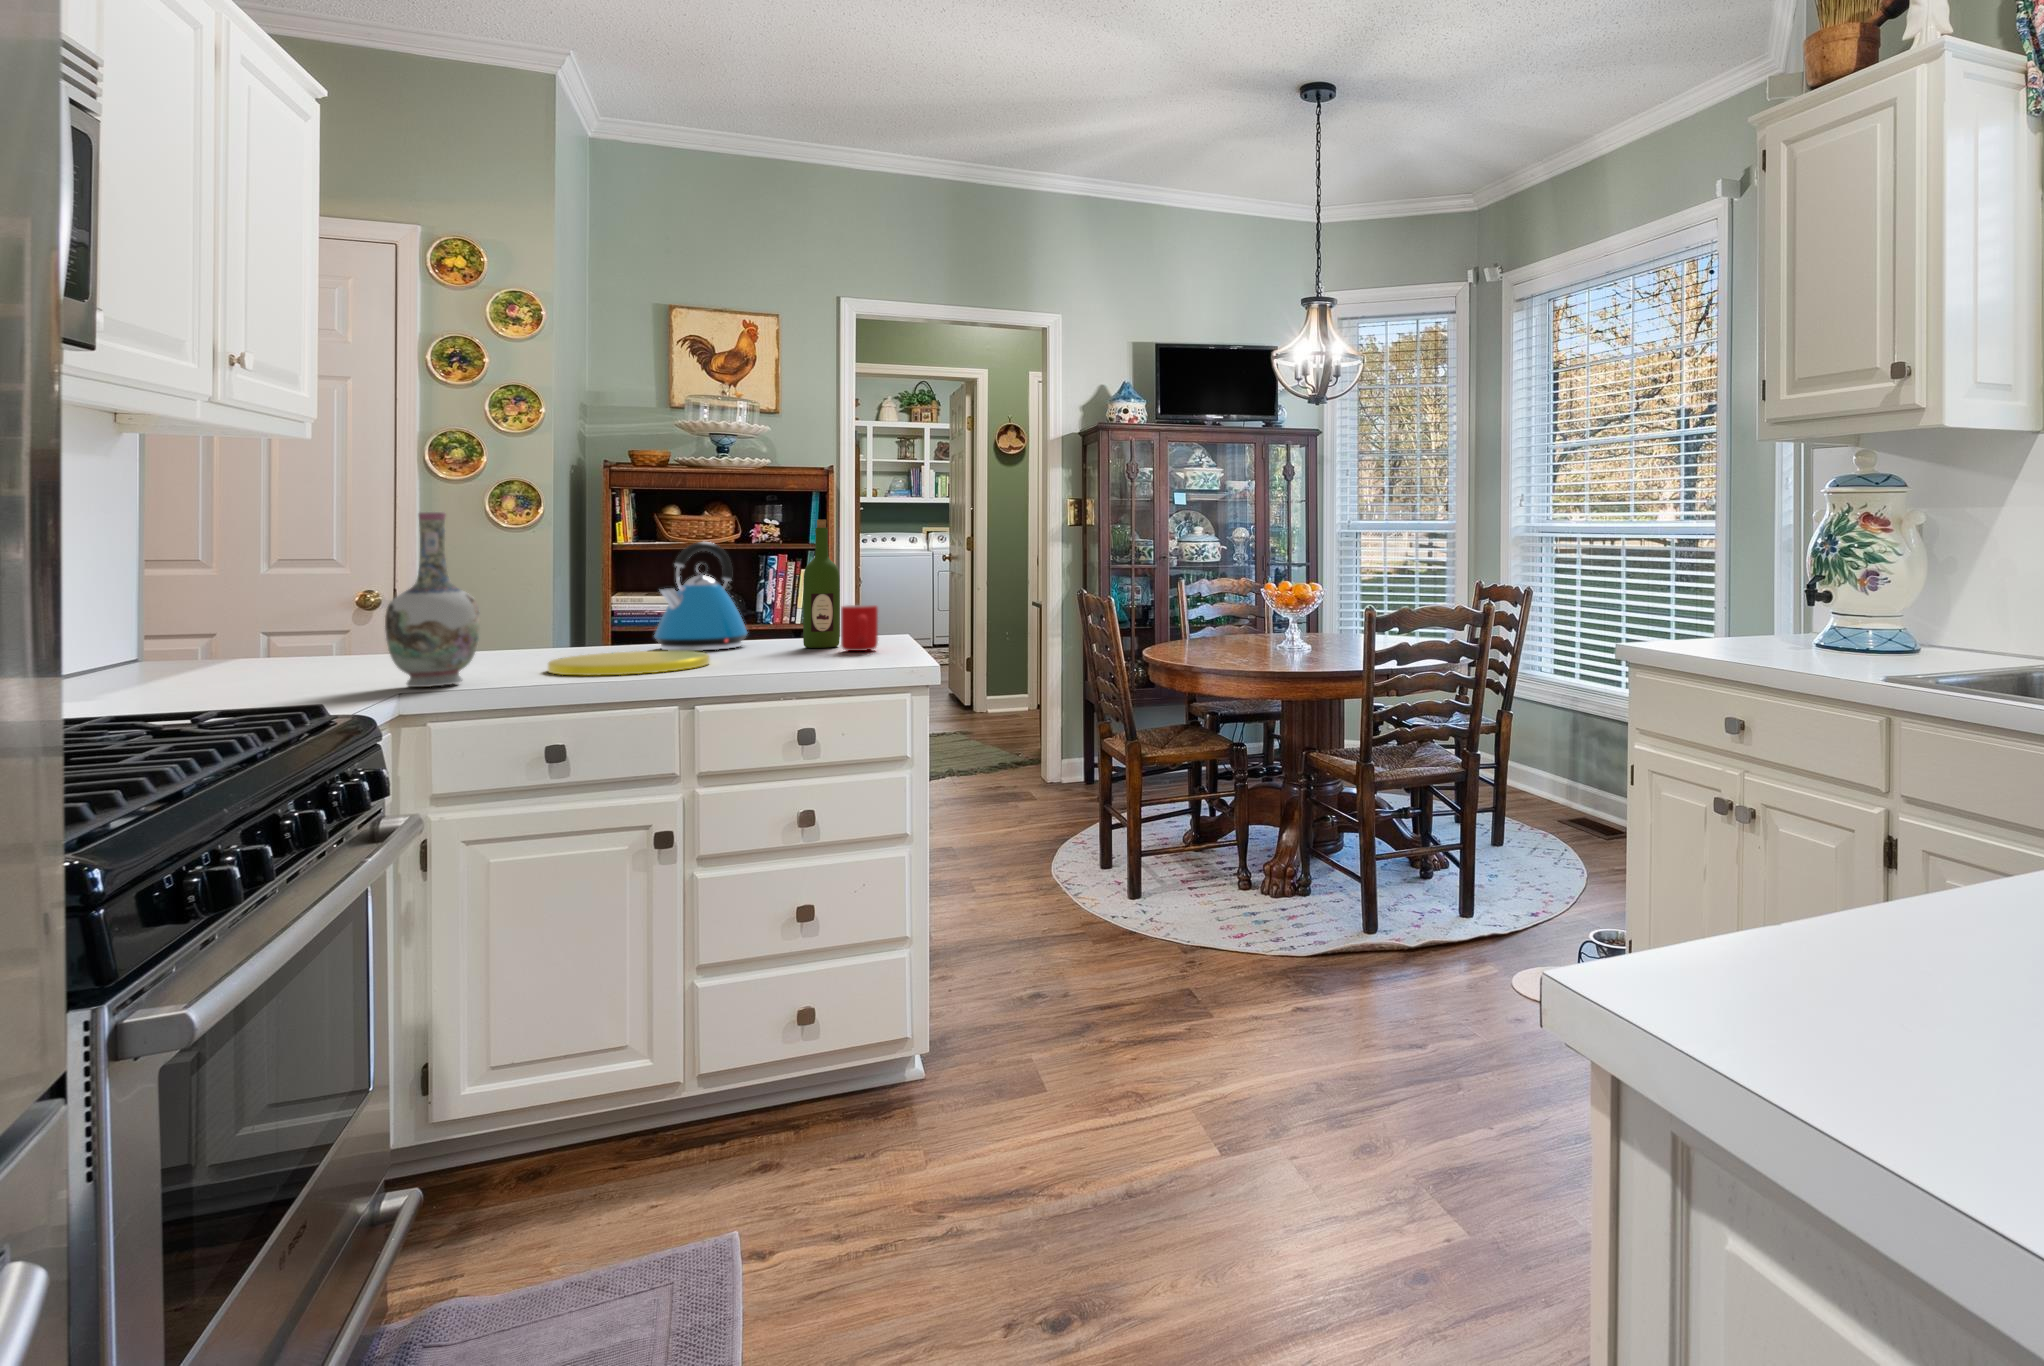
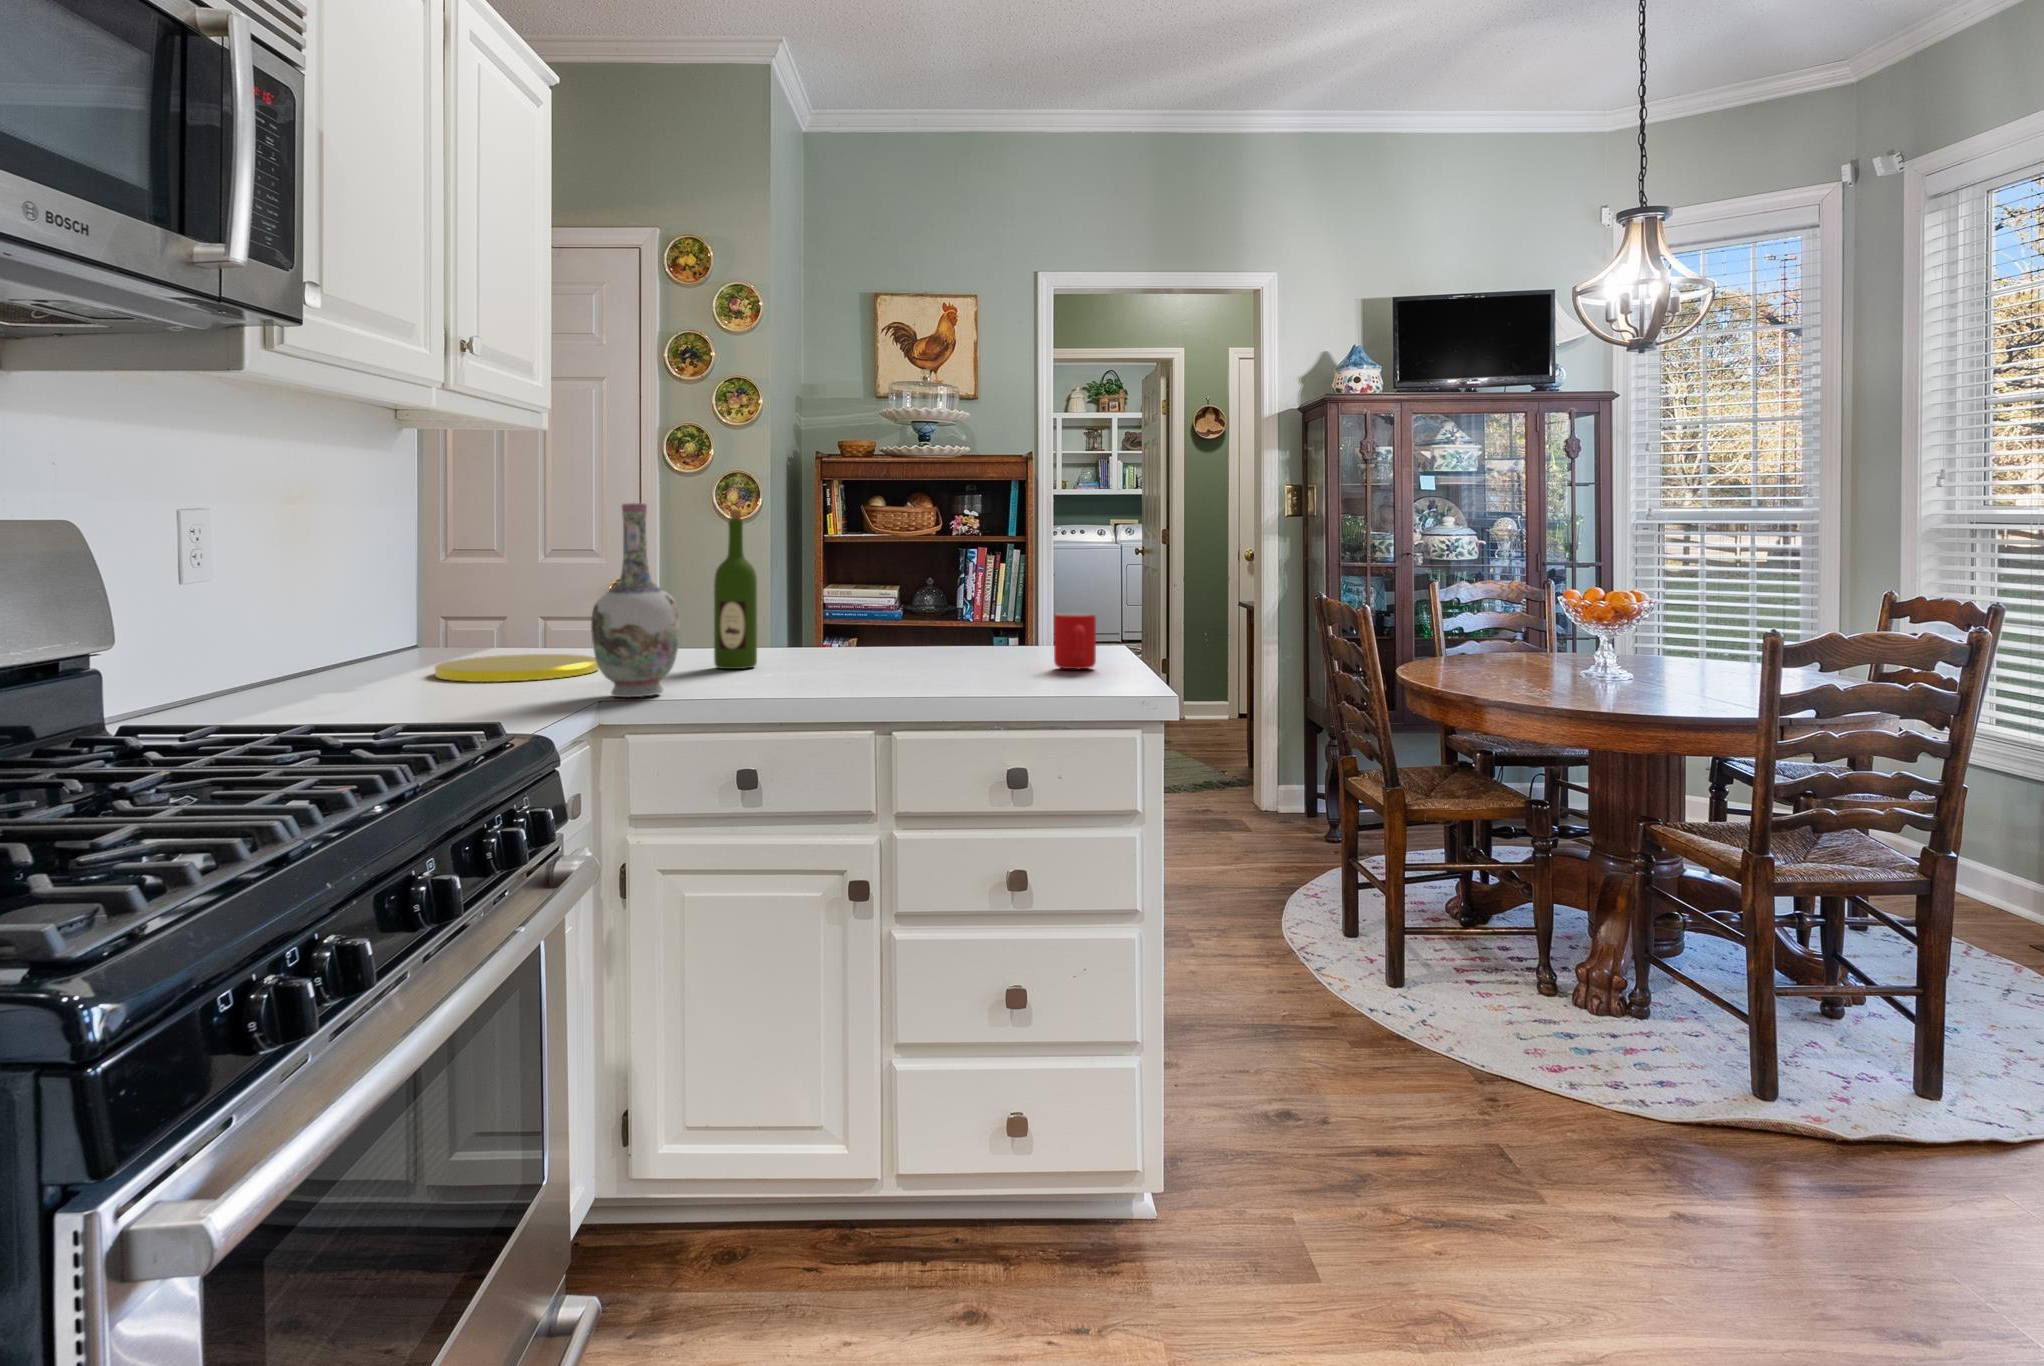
wine bottle: present [803,520,840,648] -> present [714,509,757,669]
kettle: present [654,542,747,651] -> none [855,536,951,660]
plate: present [548,651,710,675] -> present [435,654,599,682]

